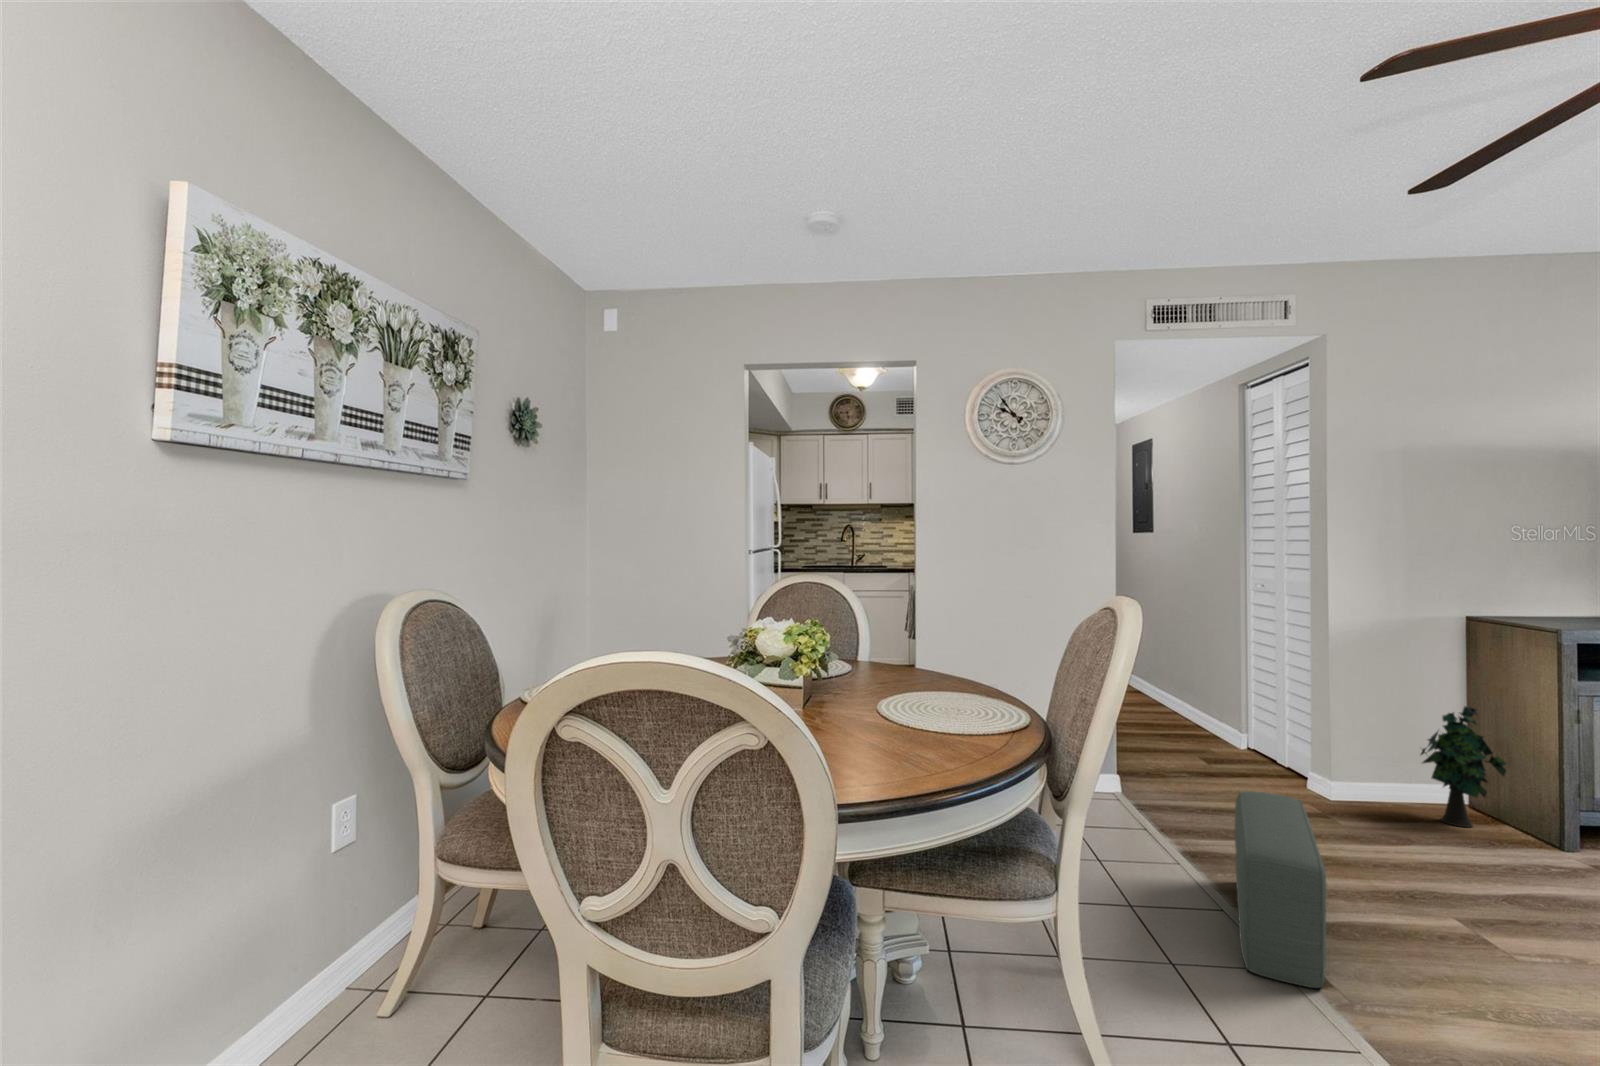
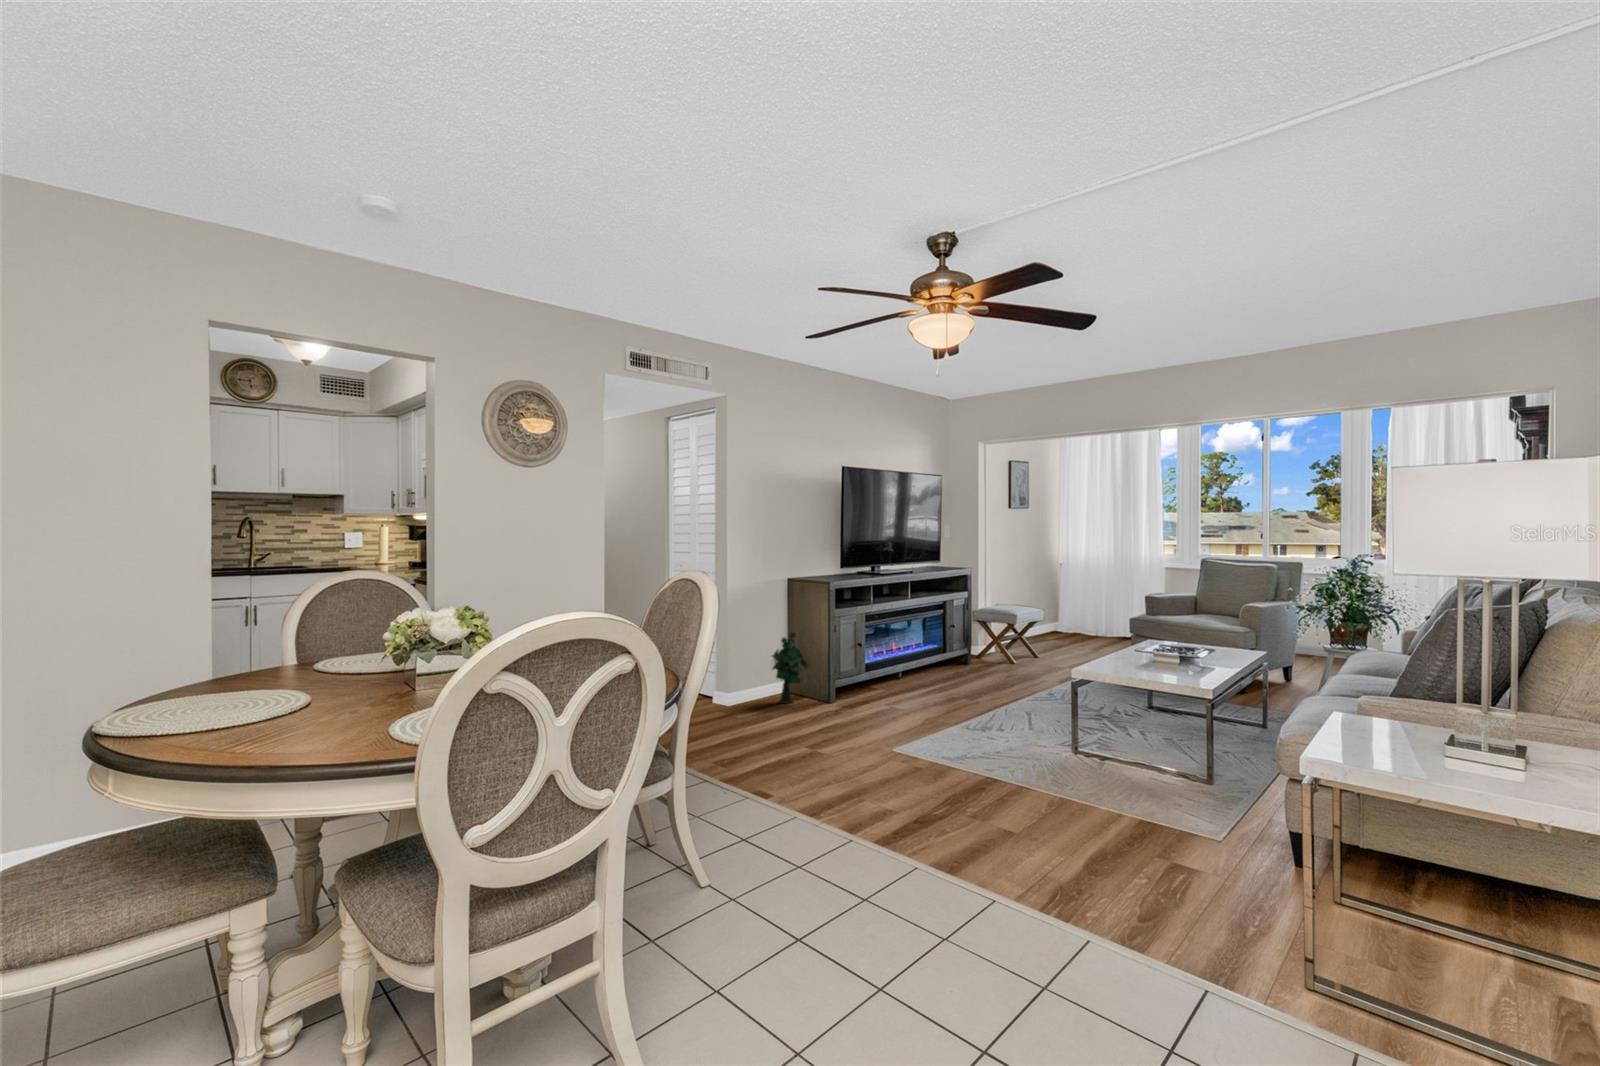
pouf: present [1235,791,1327,988] -> none [716,696,793,801]

